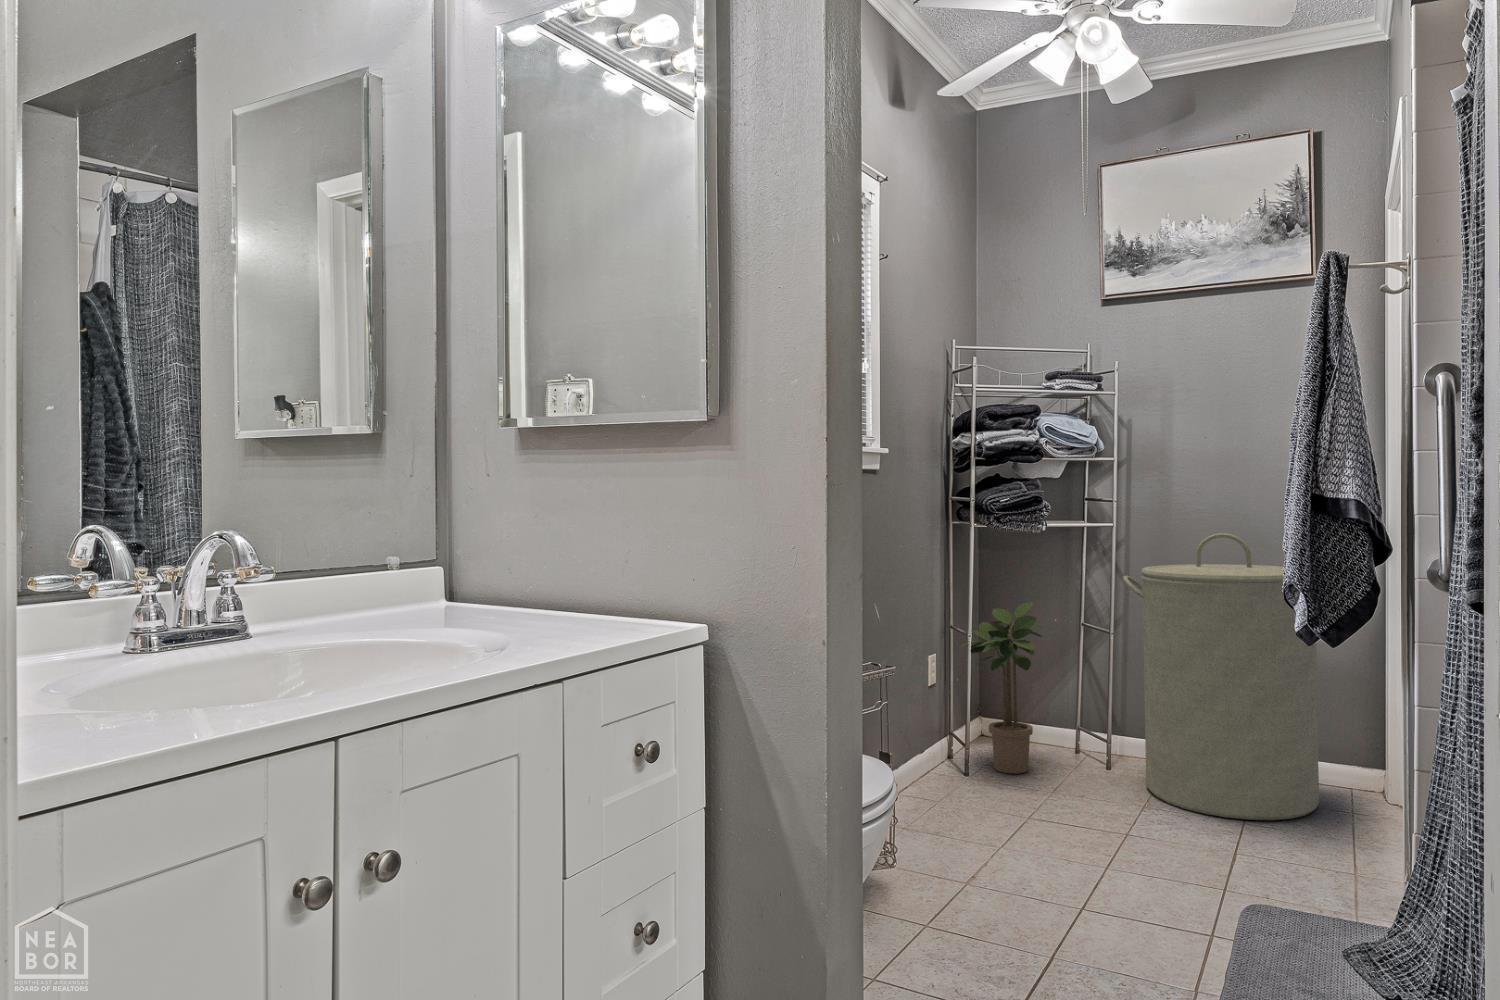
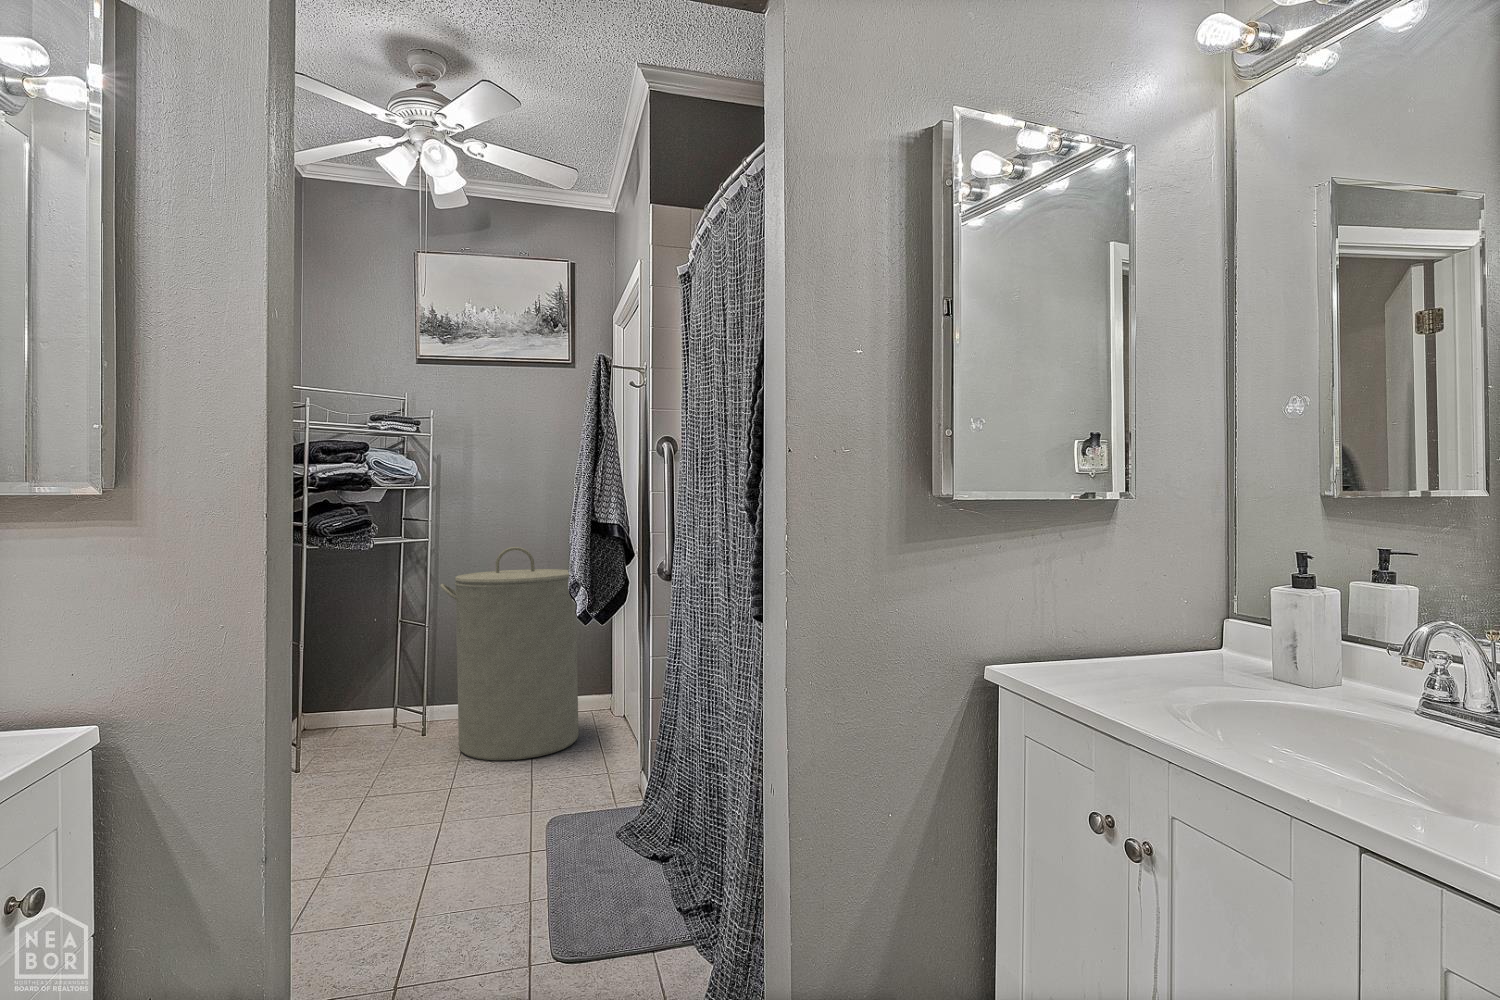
potted plant: present [961,602,1045,774] -> none [291,612,373,767]

